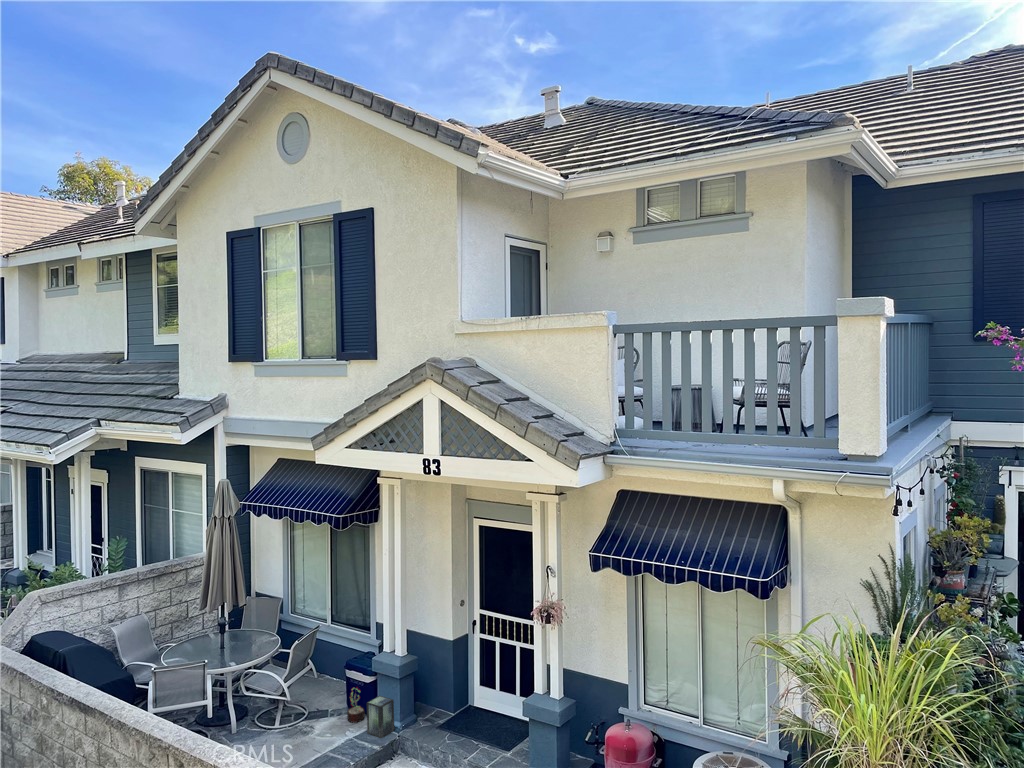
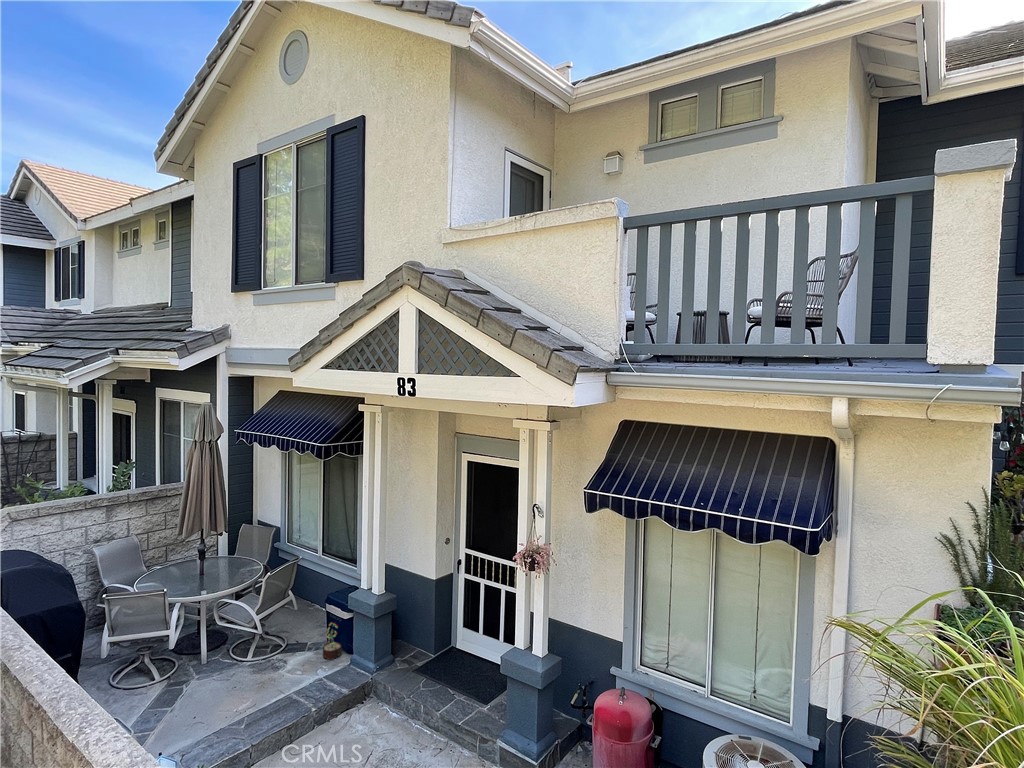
storage box: present [367,696,394,738] -> none [339,633,369,680]

